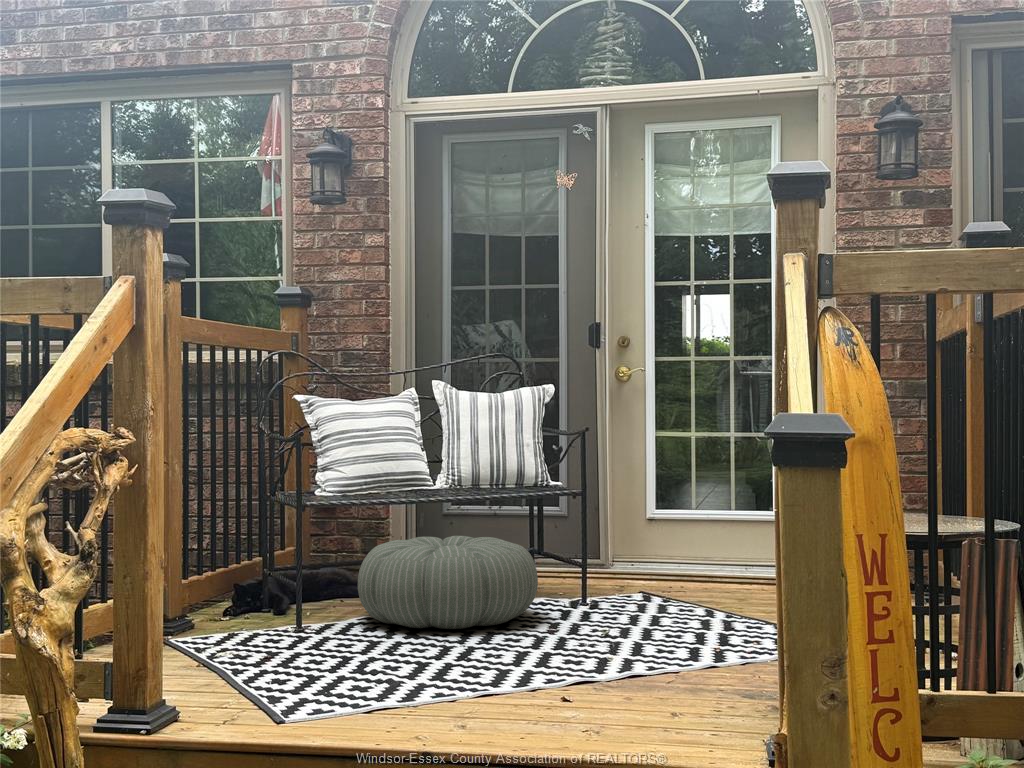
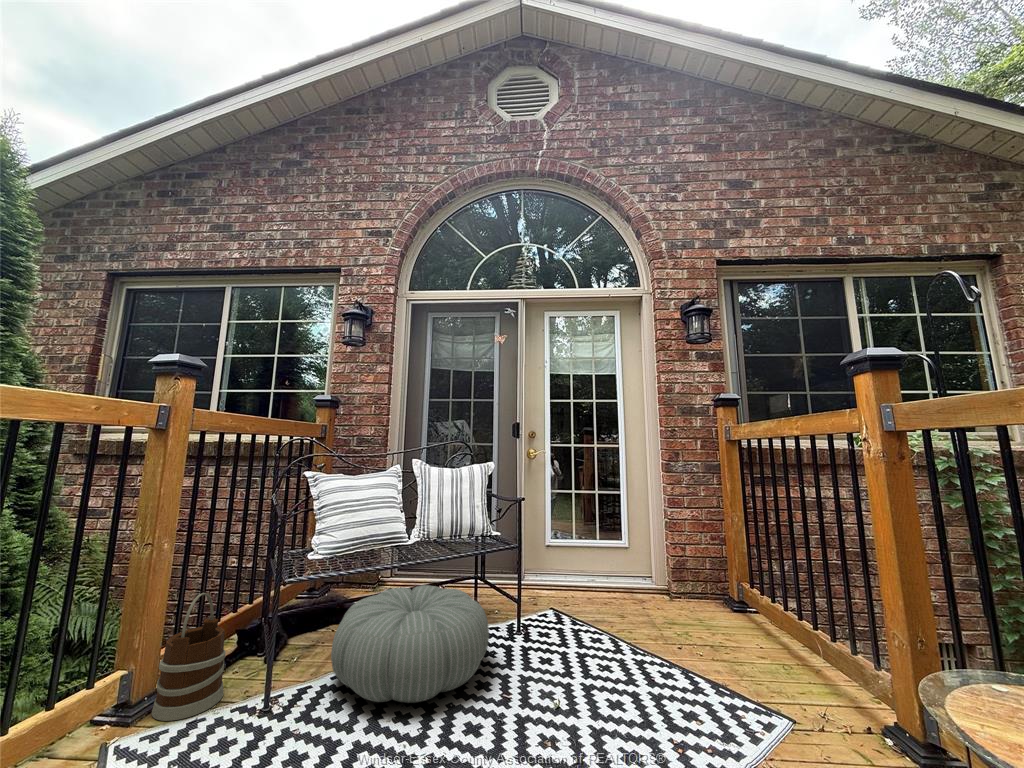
wooden bucket: none [188,519,250,632] -> present [152,593,226,721]

